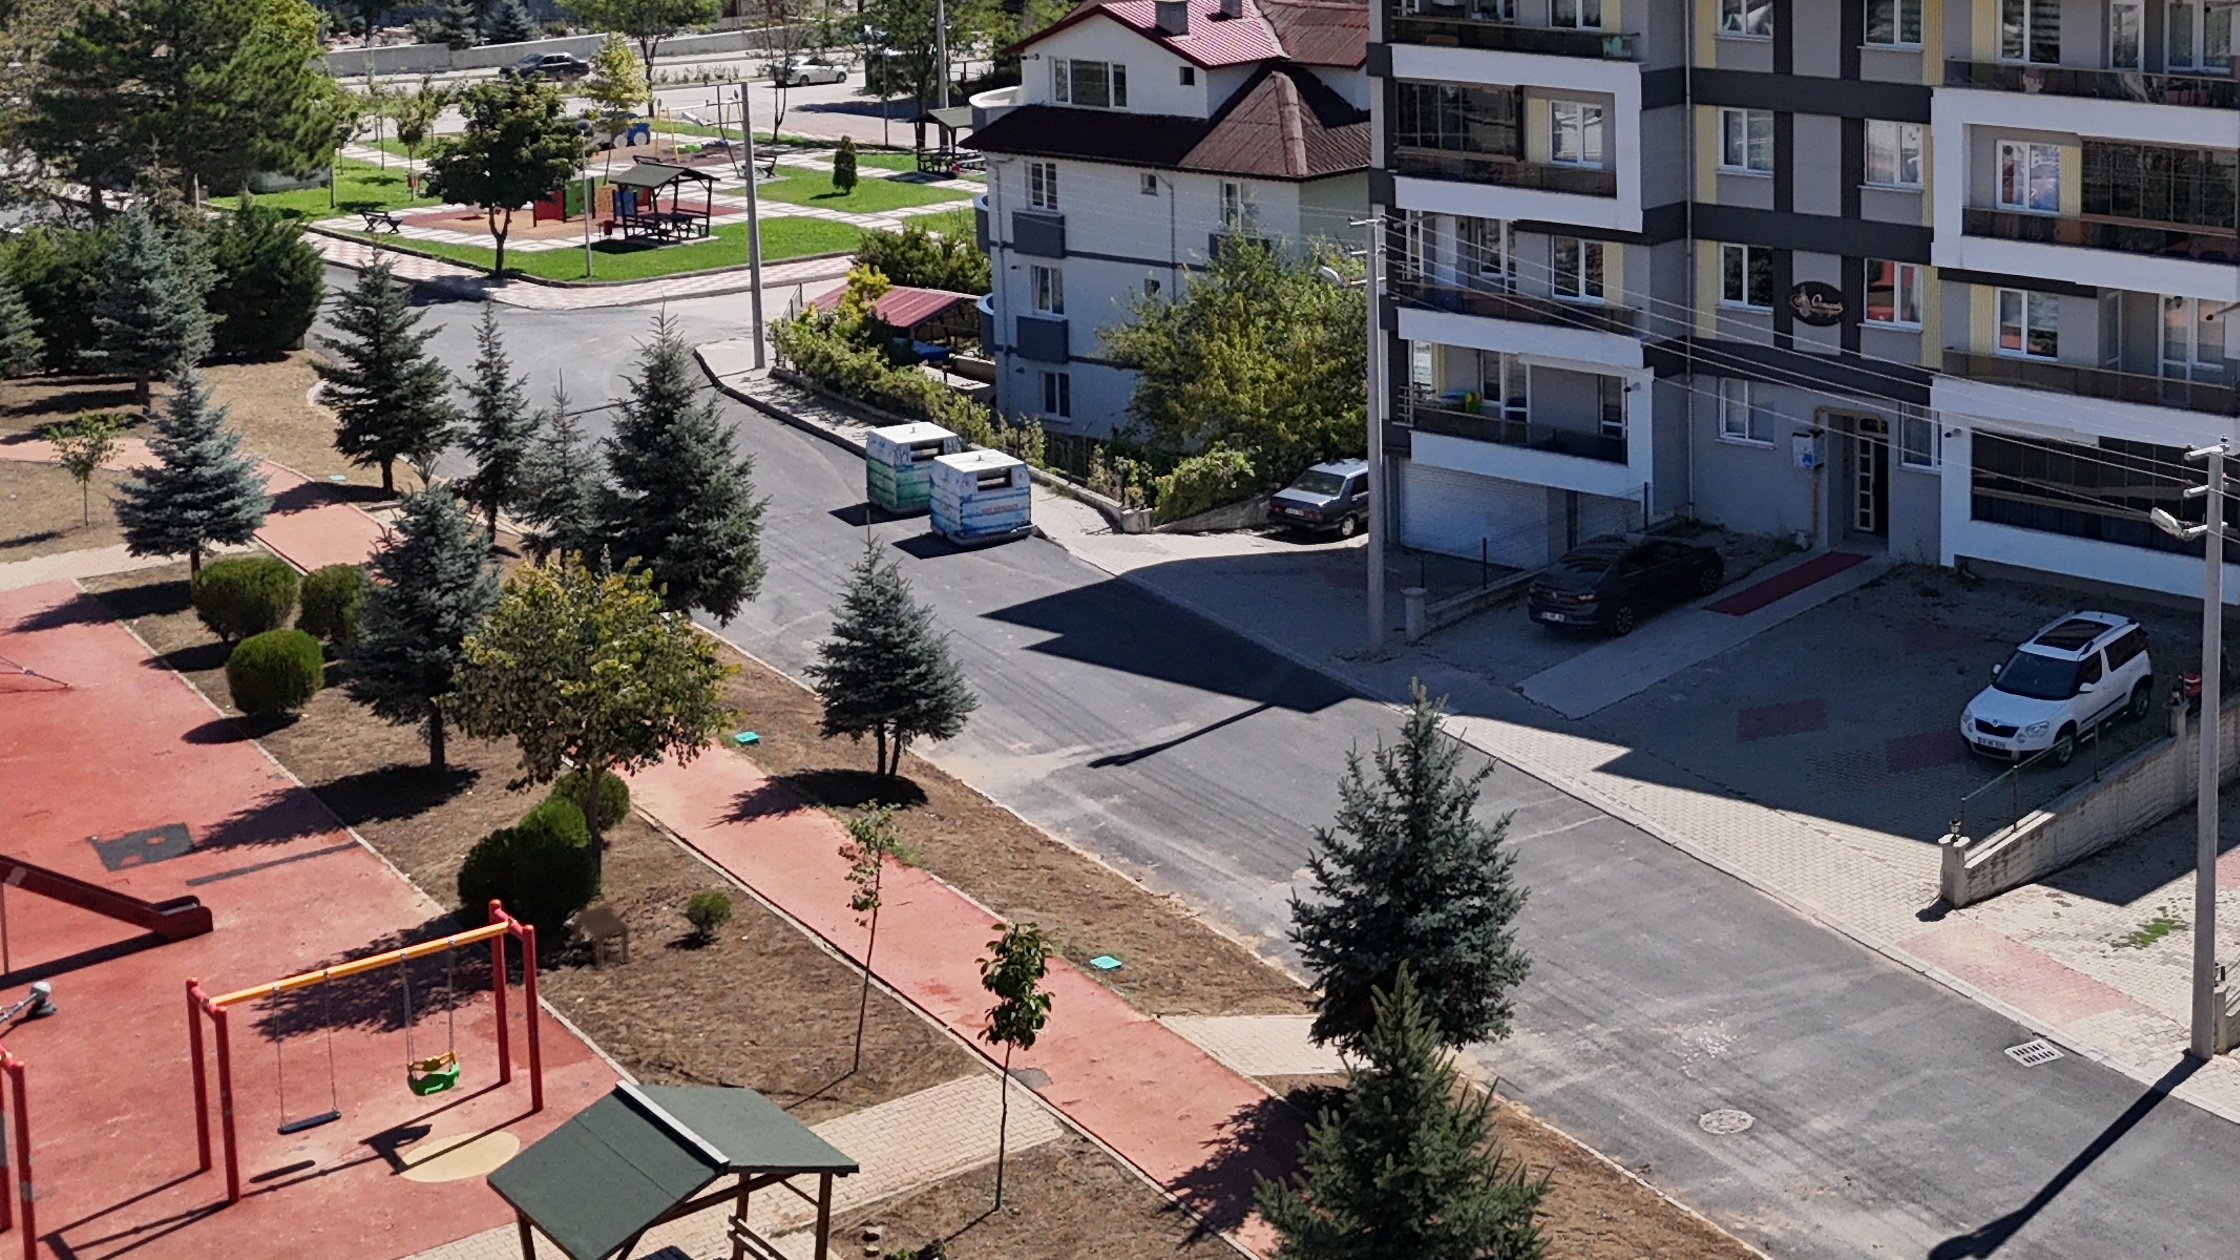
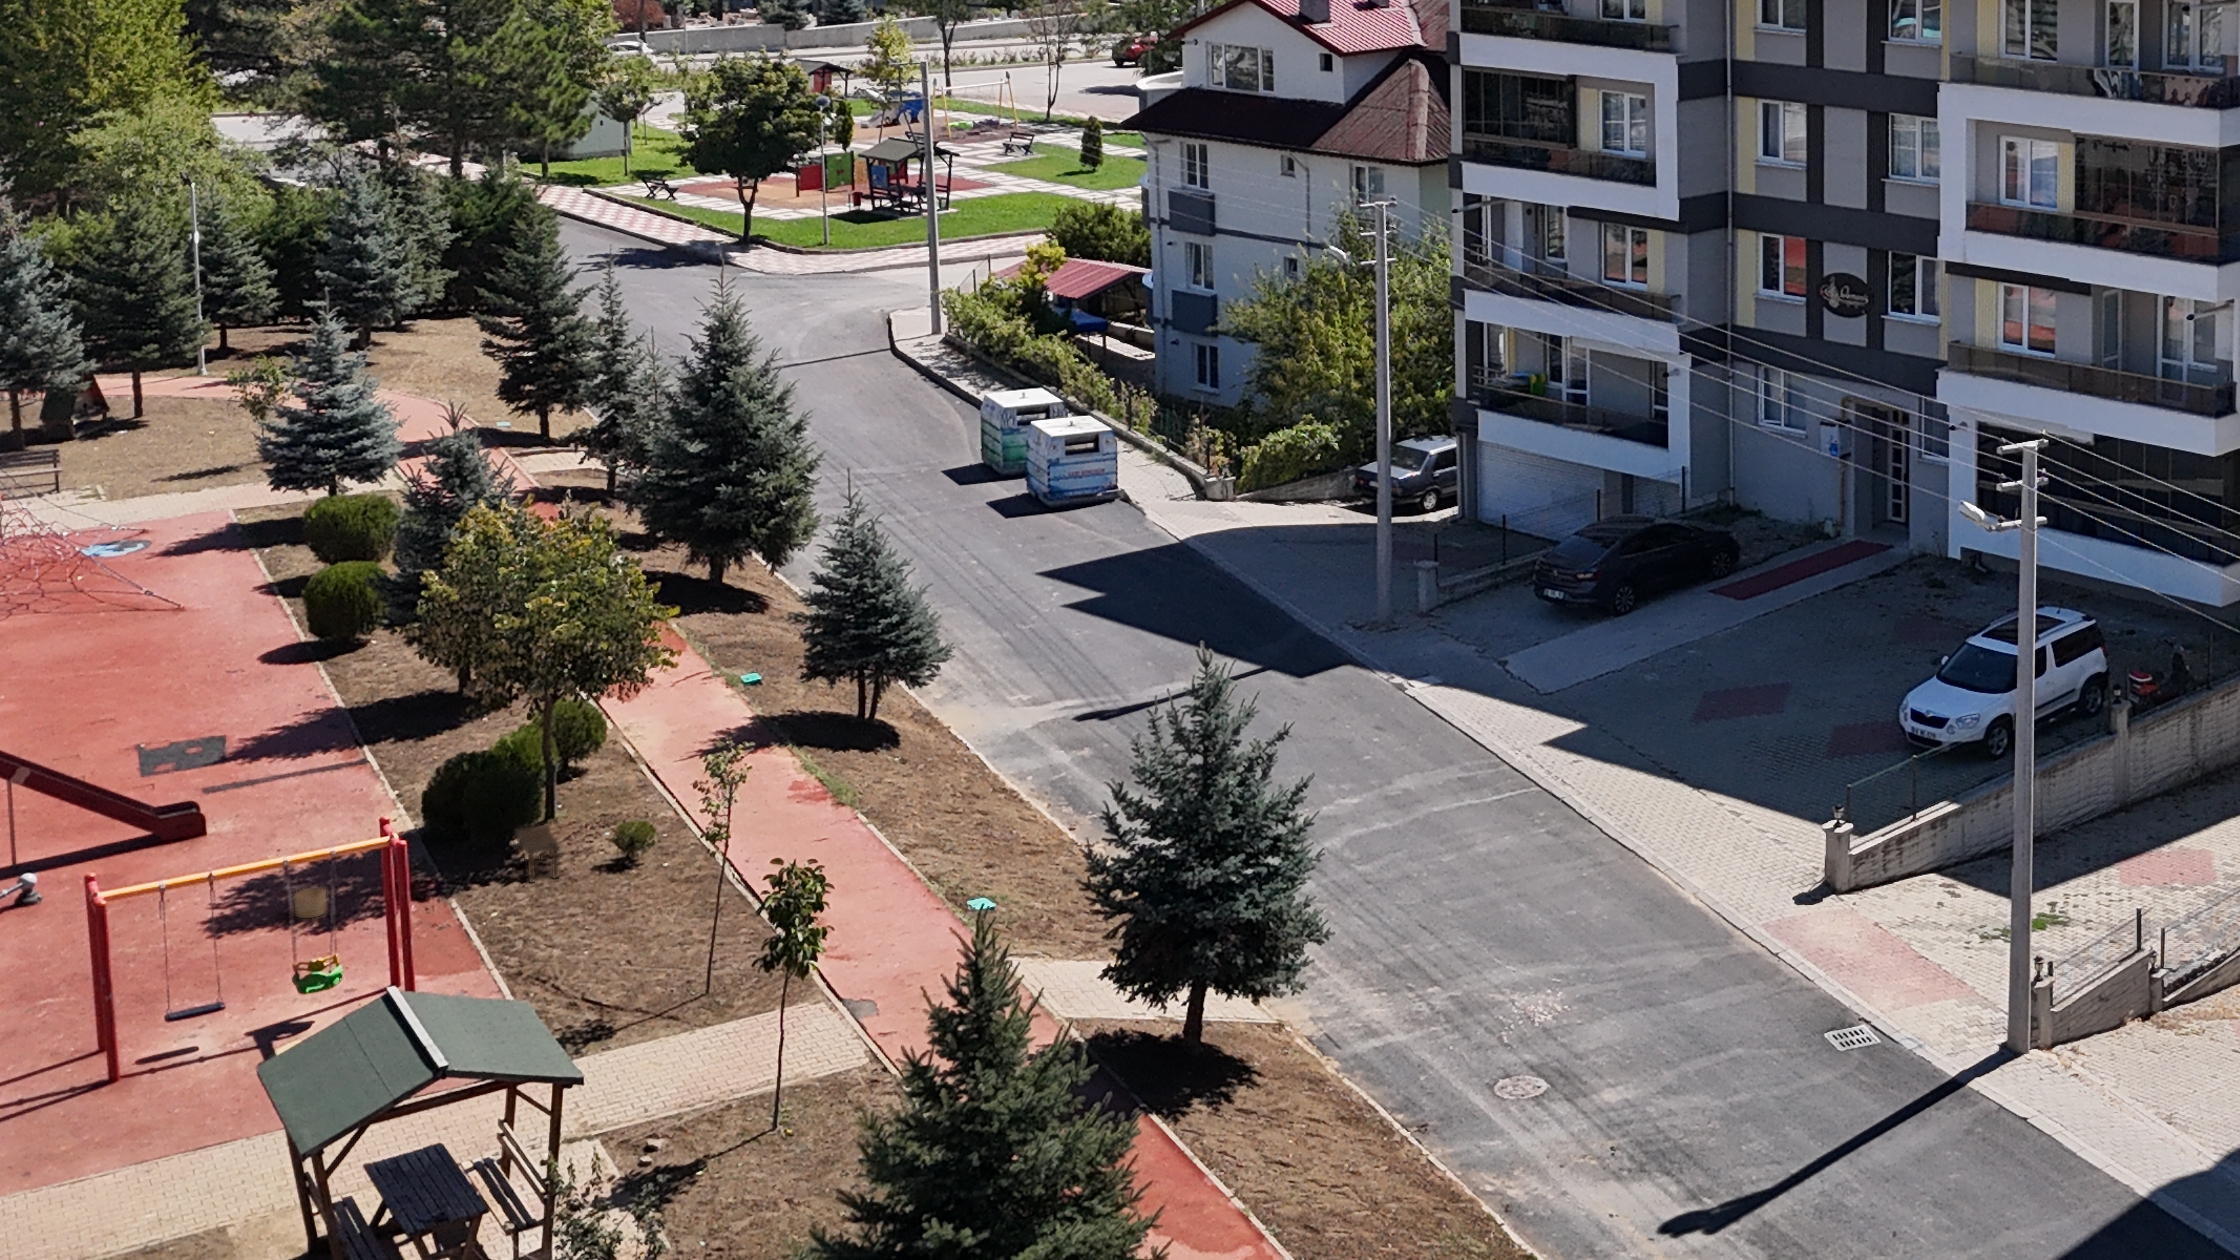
wooden bucket: none [349,989,385,1024] -> present [294,888,326,918]

